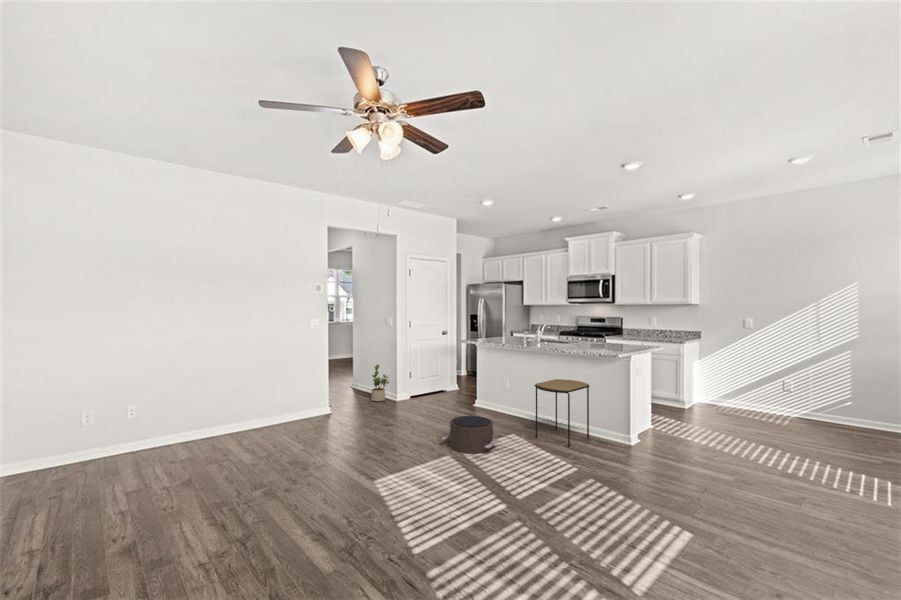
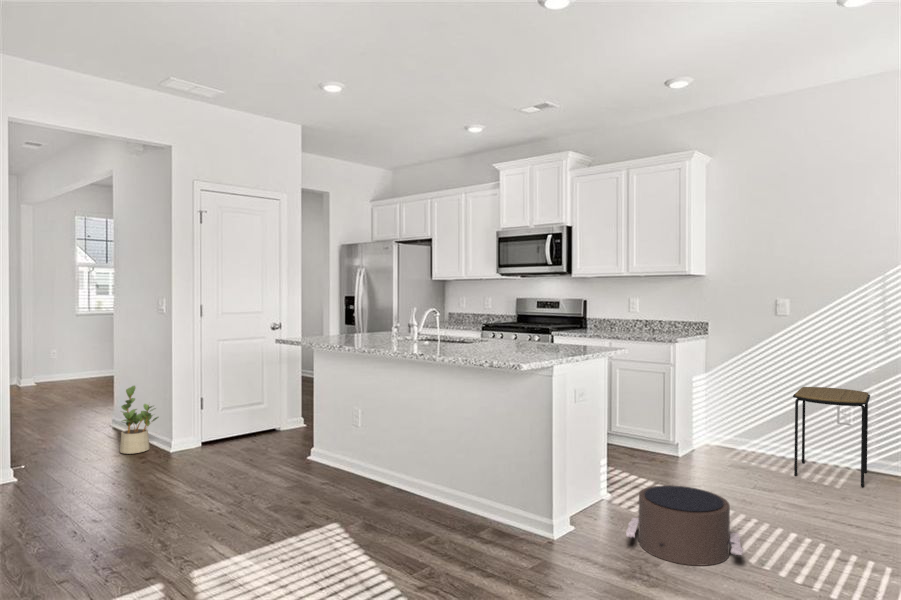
side table: present [535,379,590,447] -> present [793,387,870,487]
pouf: present [441,416,498,453] -> present [626,485,743,566]

